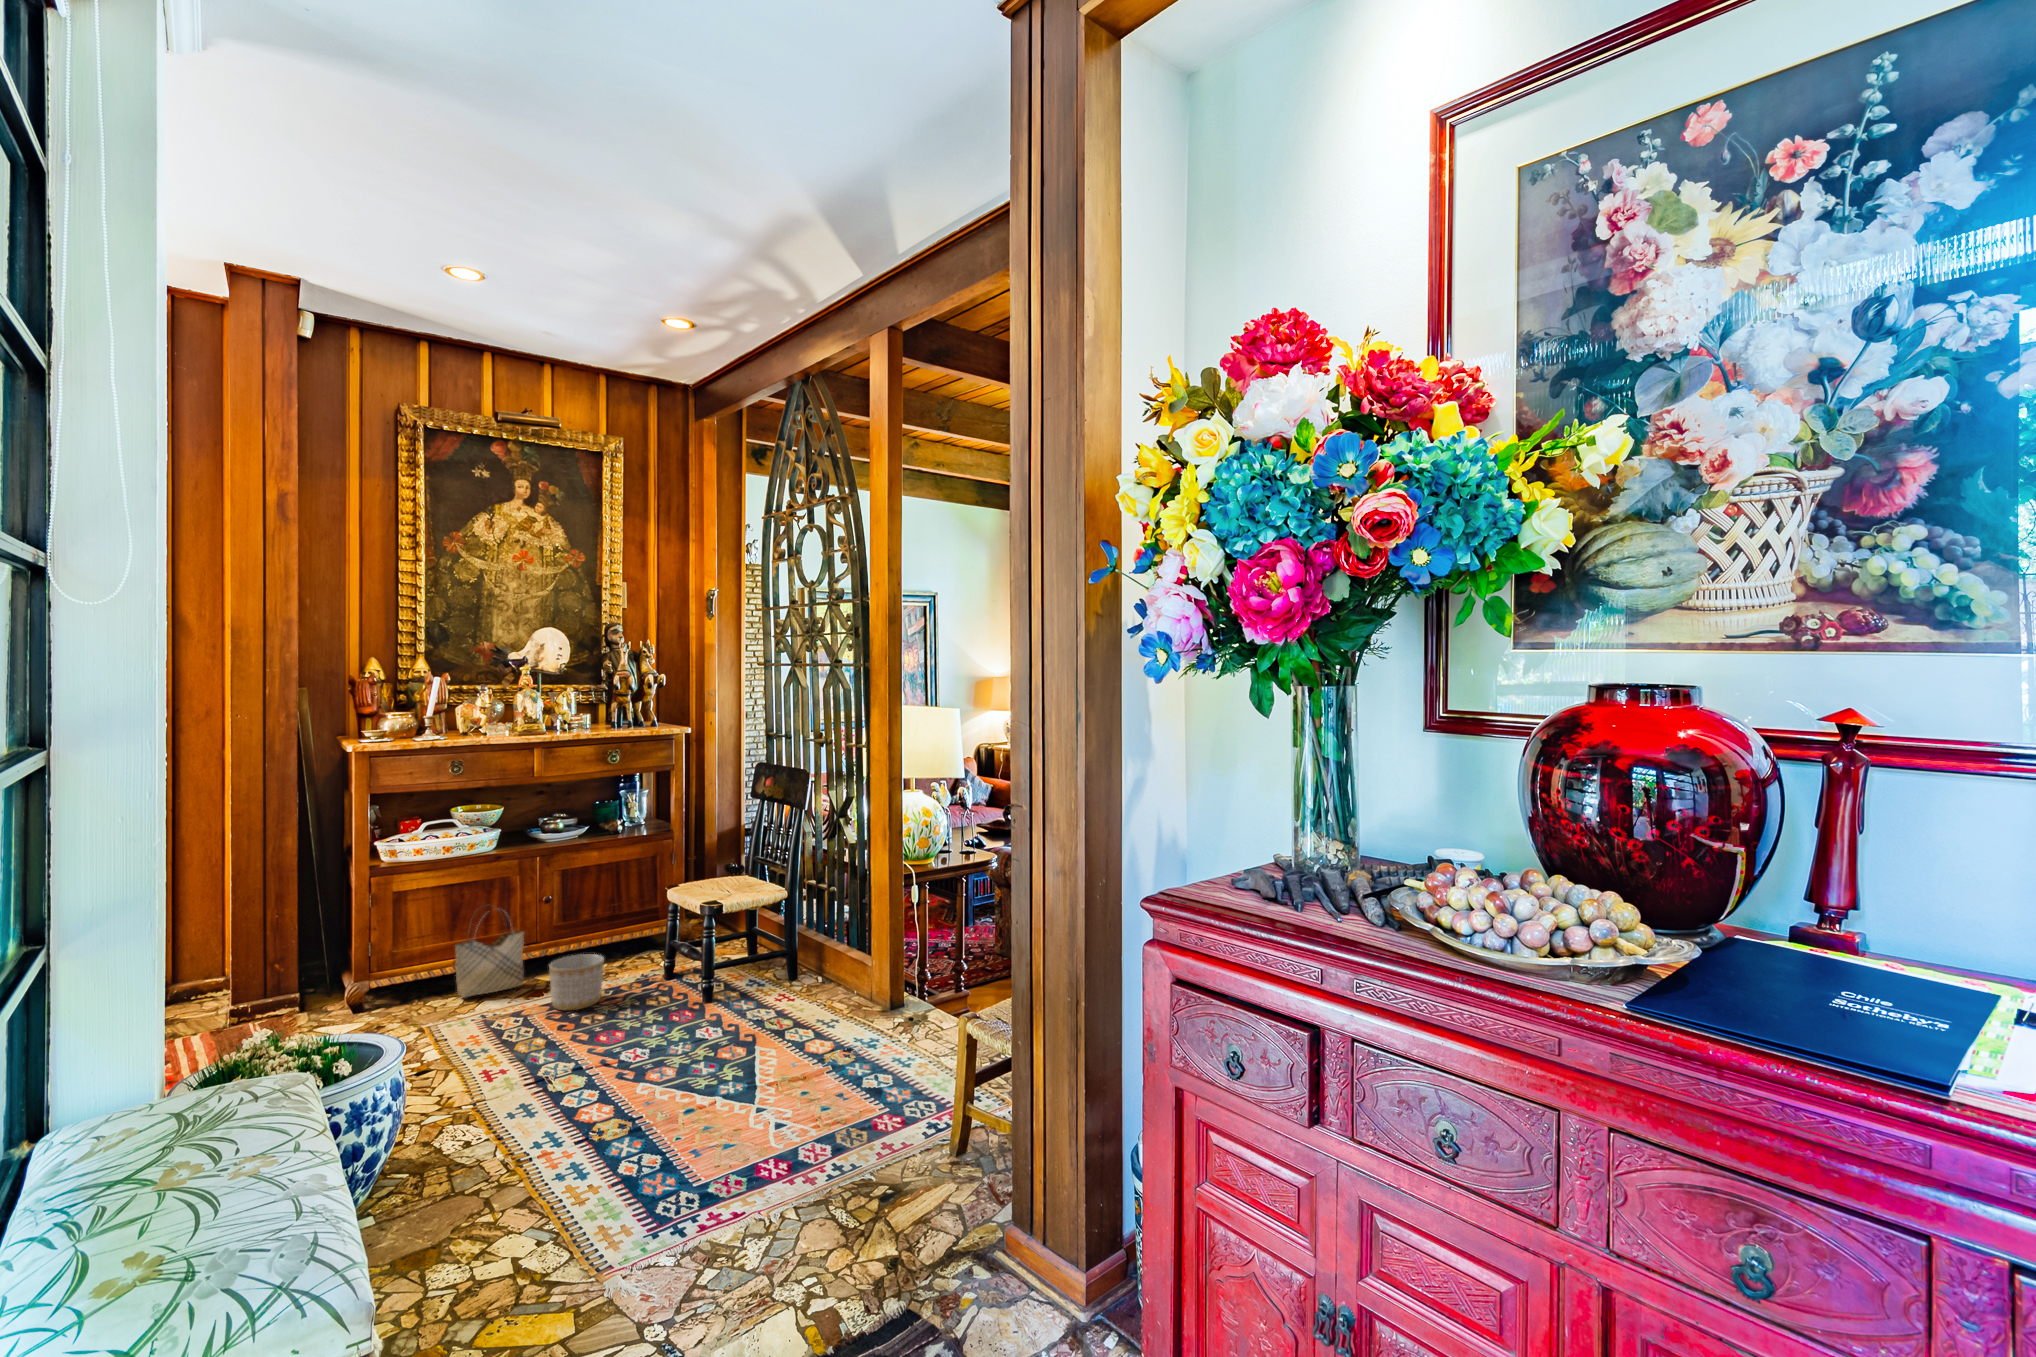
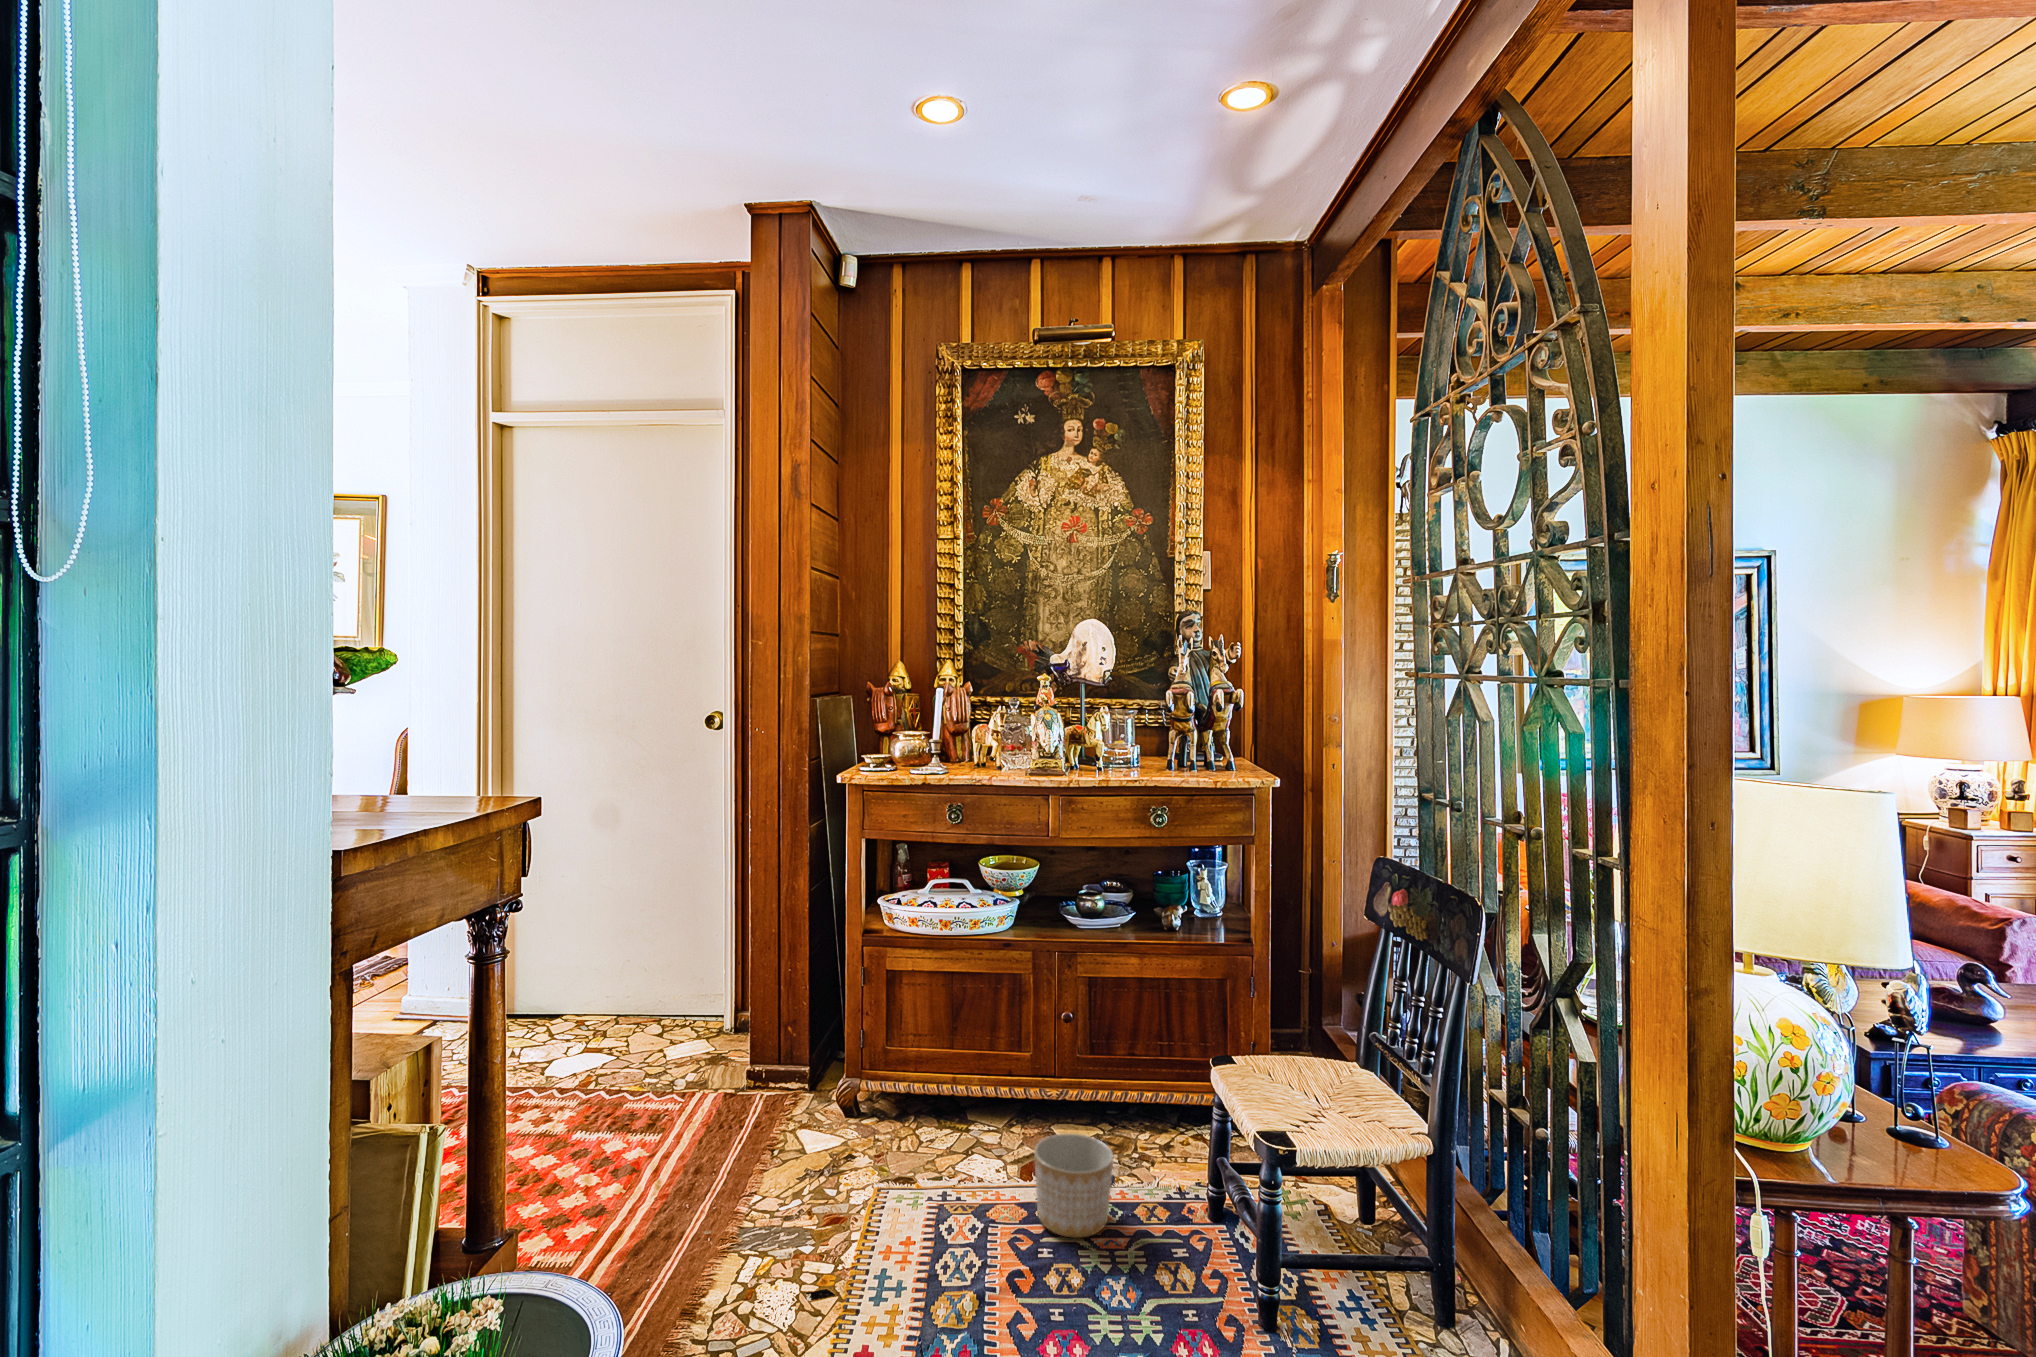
woven basket: present [455,909,524,998] -> none [947,1009,1036,1144]

